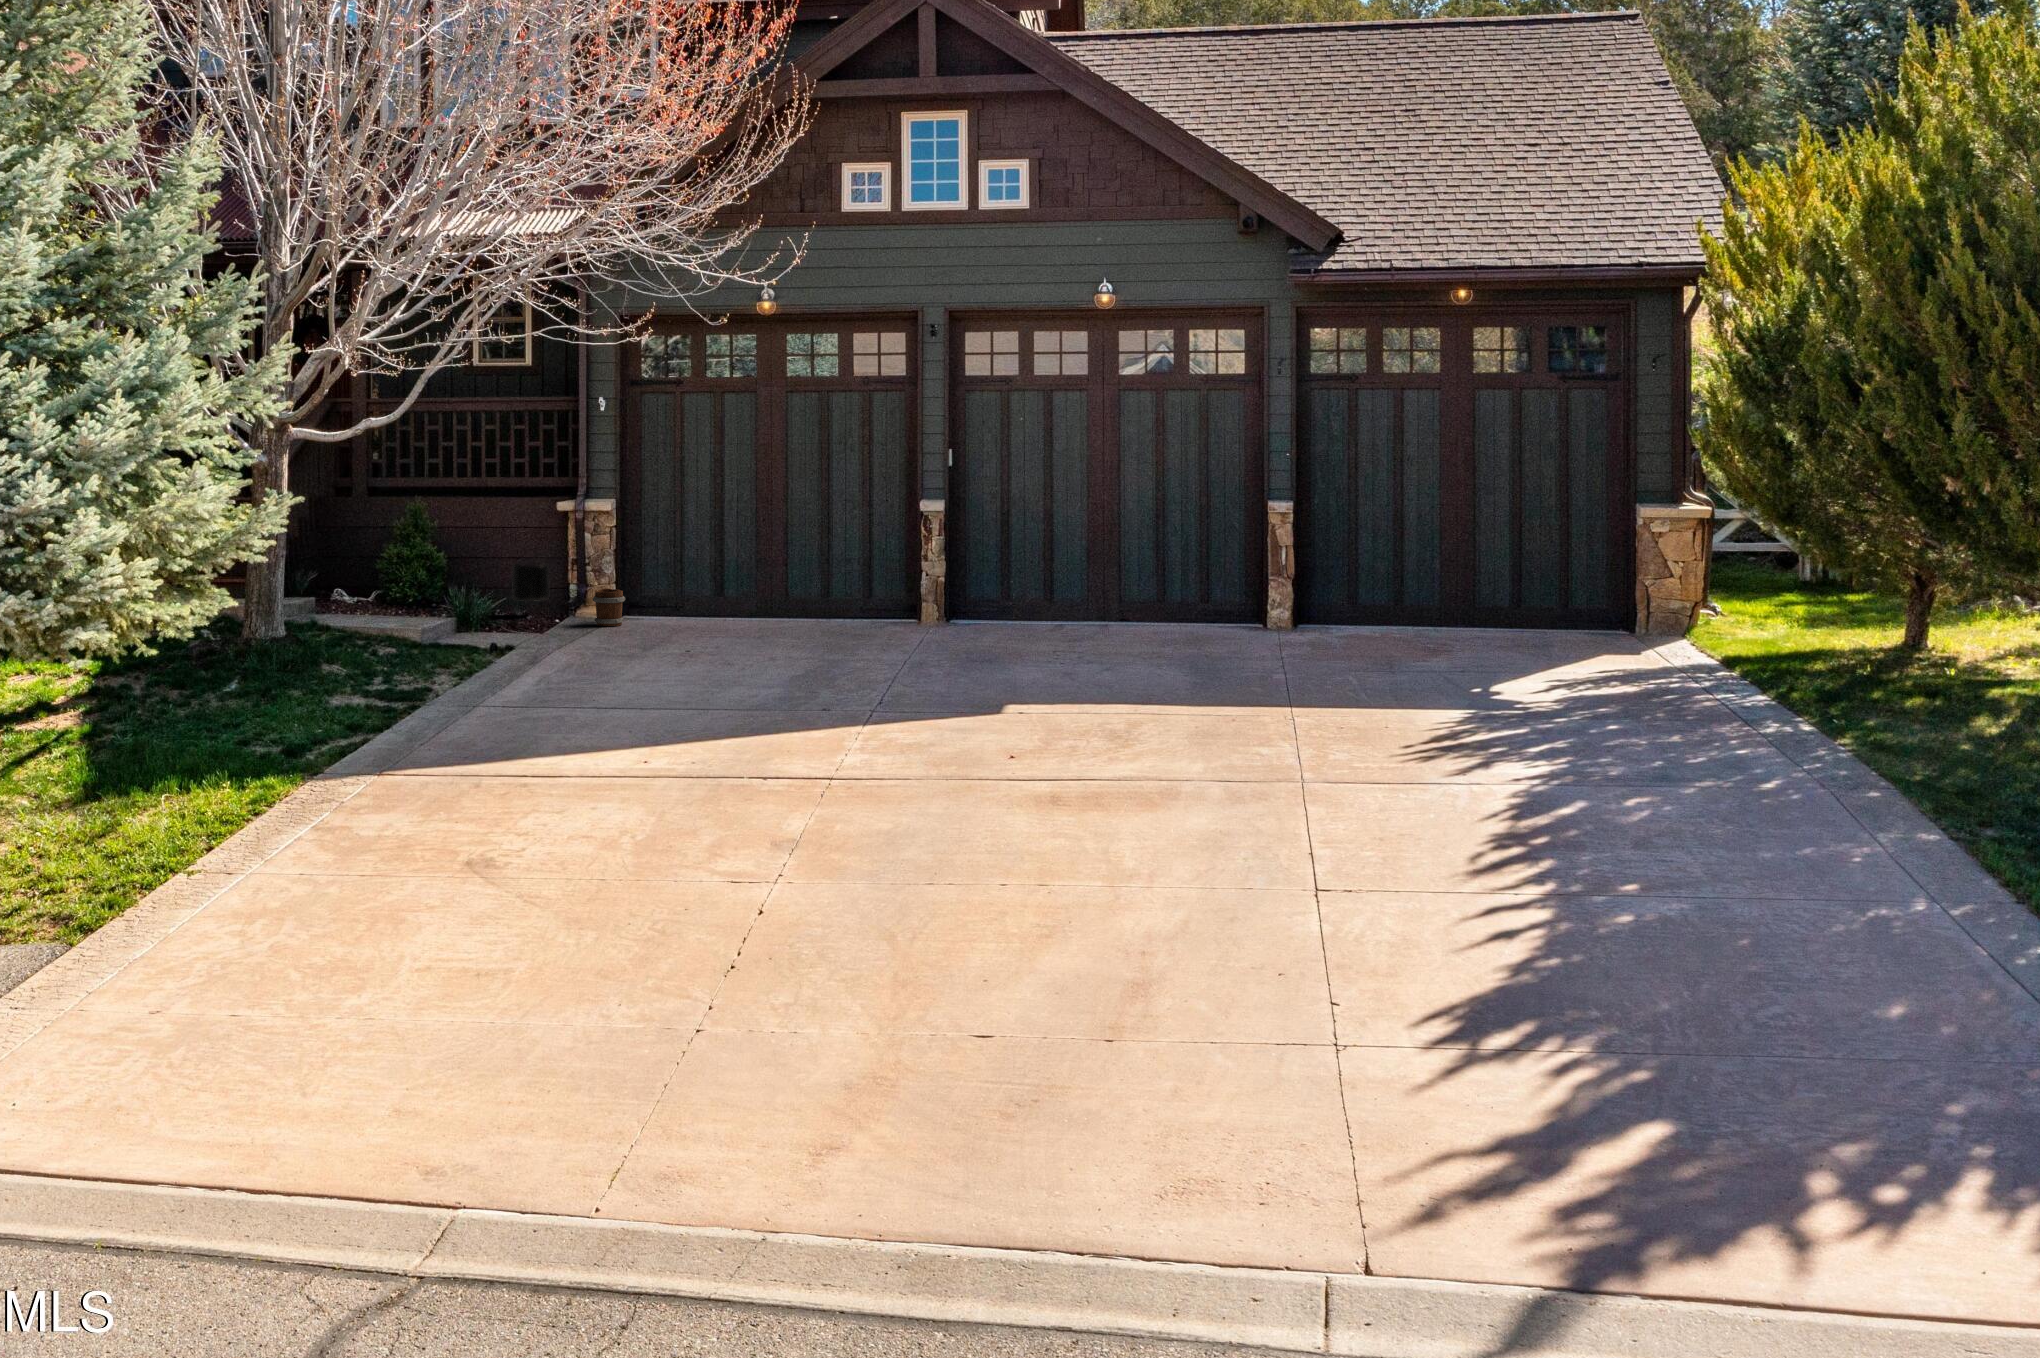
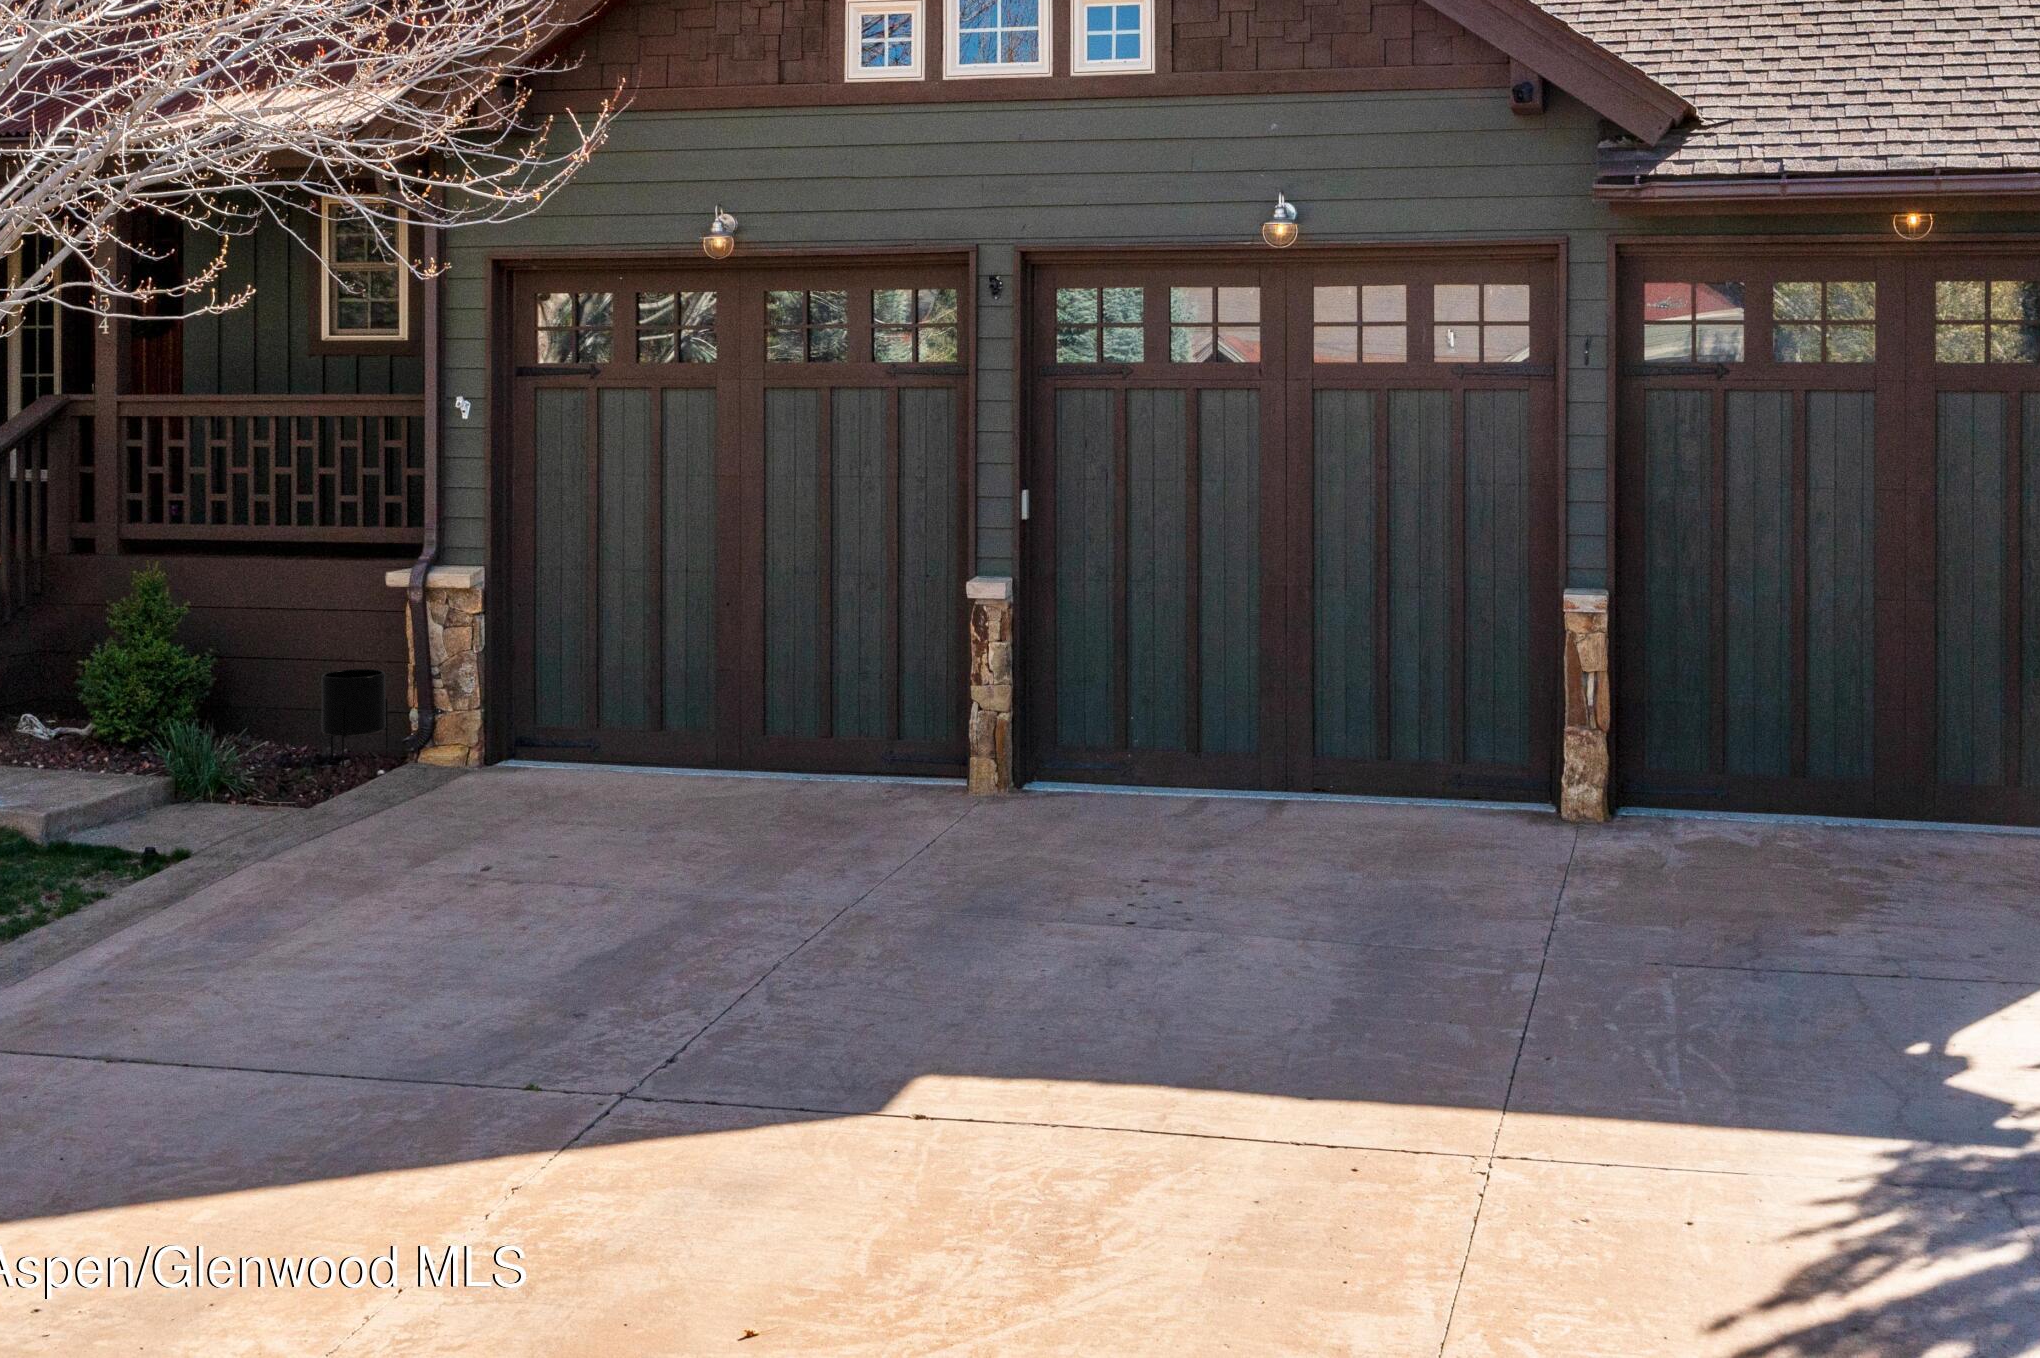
bucket: present [593,589,625,626] -> none [417,713,473,791]

